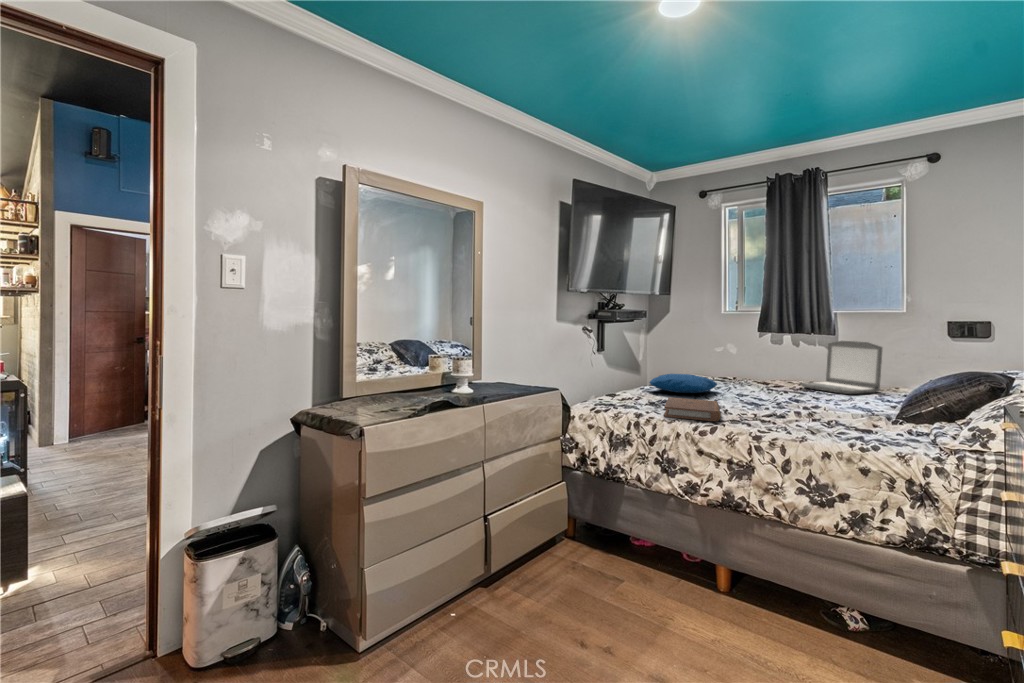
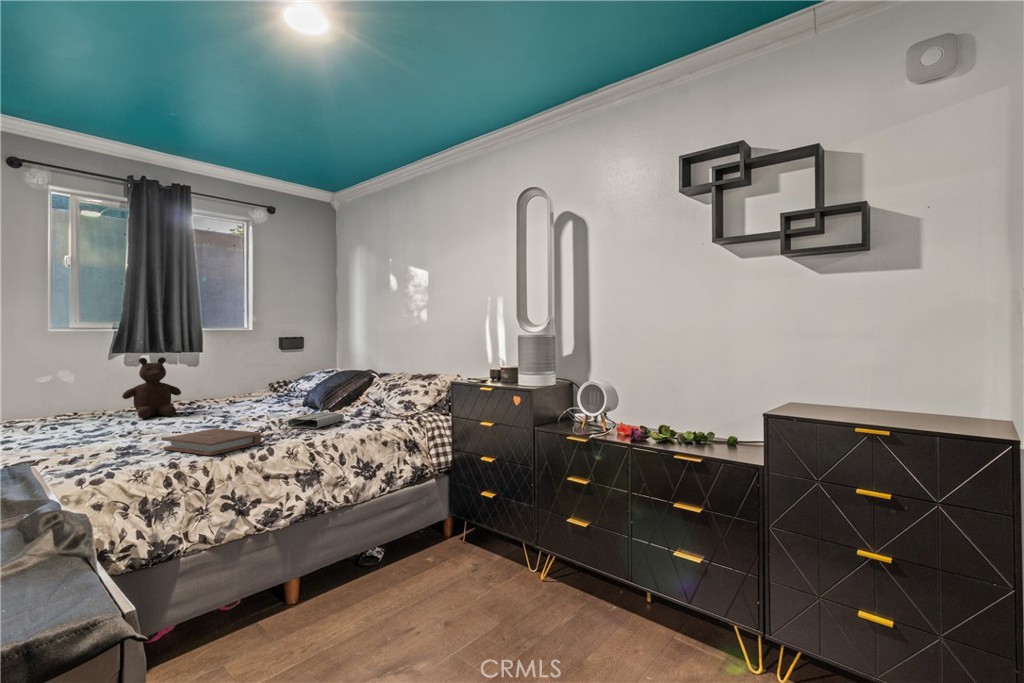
teddy bear: none [736,336,782,390] -> present [122,357,181,418]
laptop: present [800,341,882,394] -> none [185,356,249,406]
pillow: present [650,374,717,393] -> none [47,412,152,439]
tote bag: none [754,410,862,430] -> present [278,413,344,430]

